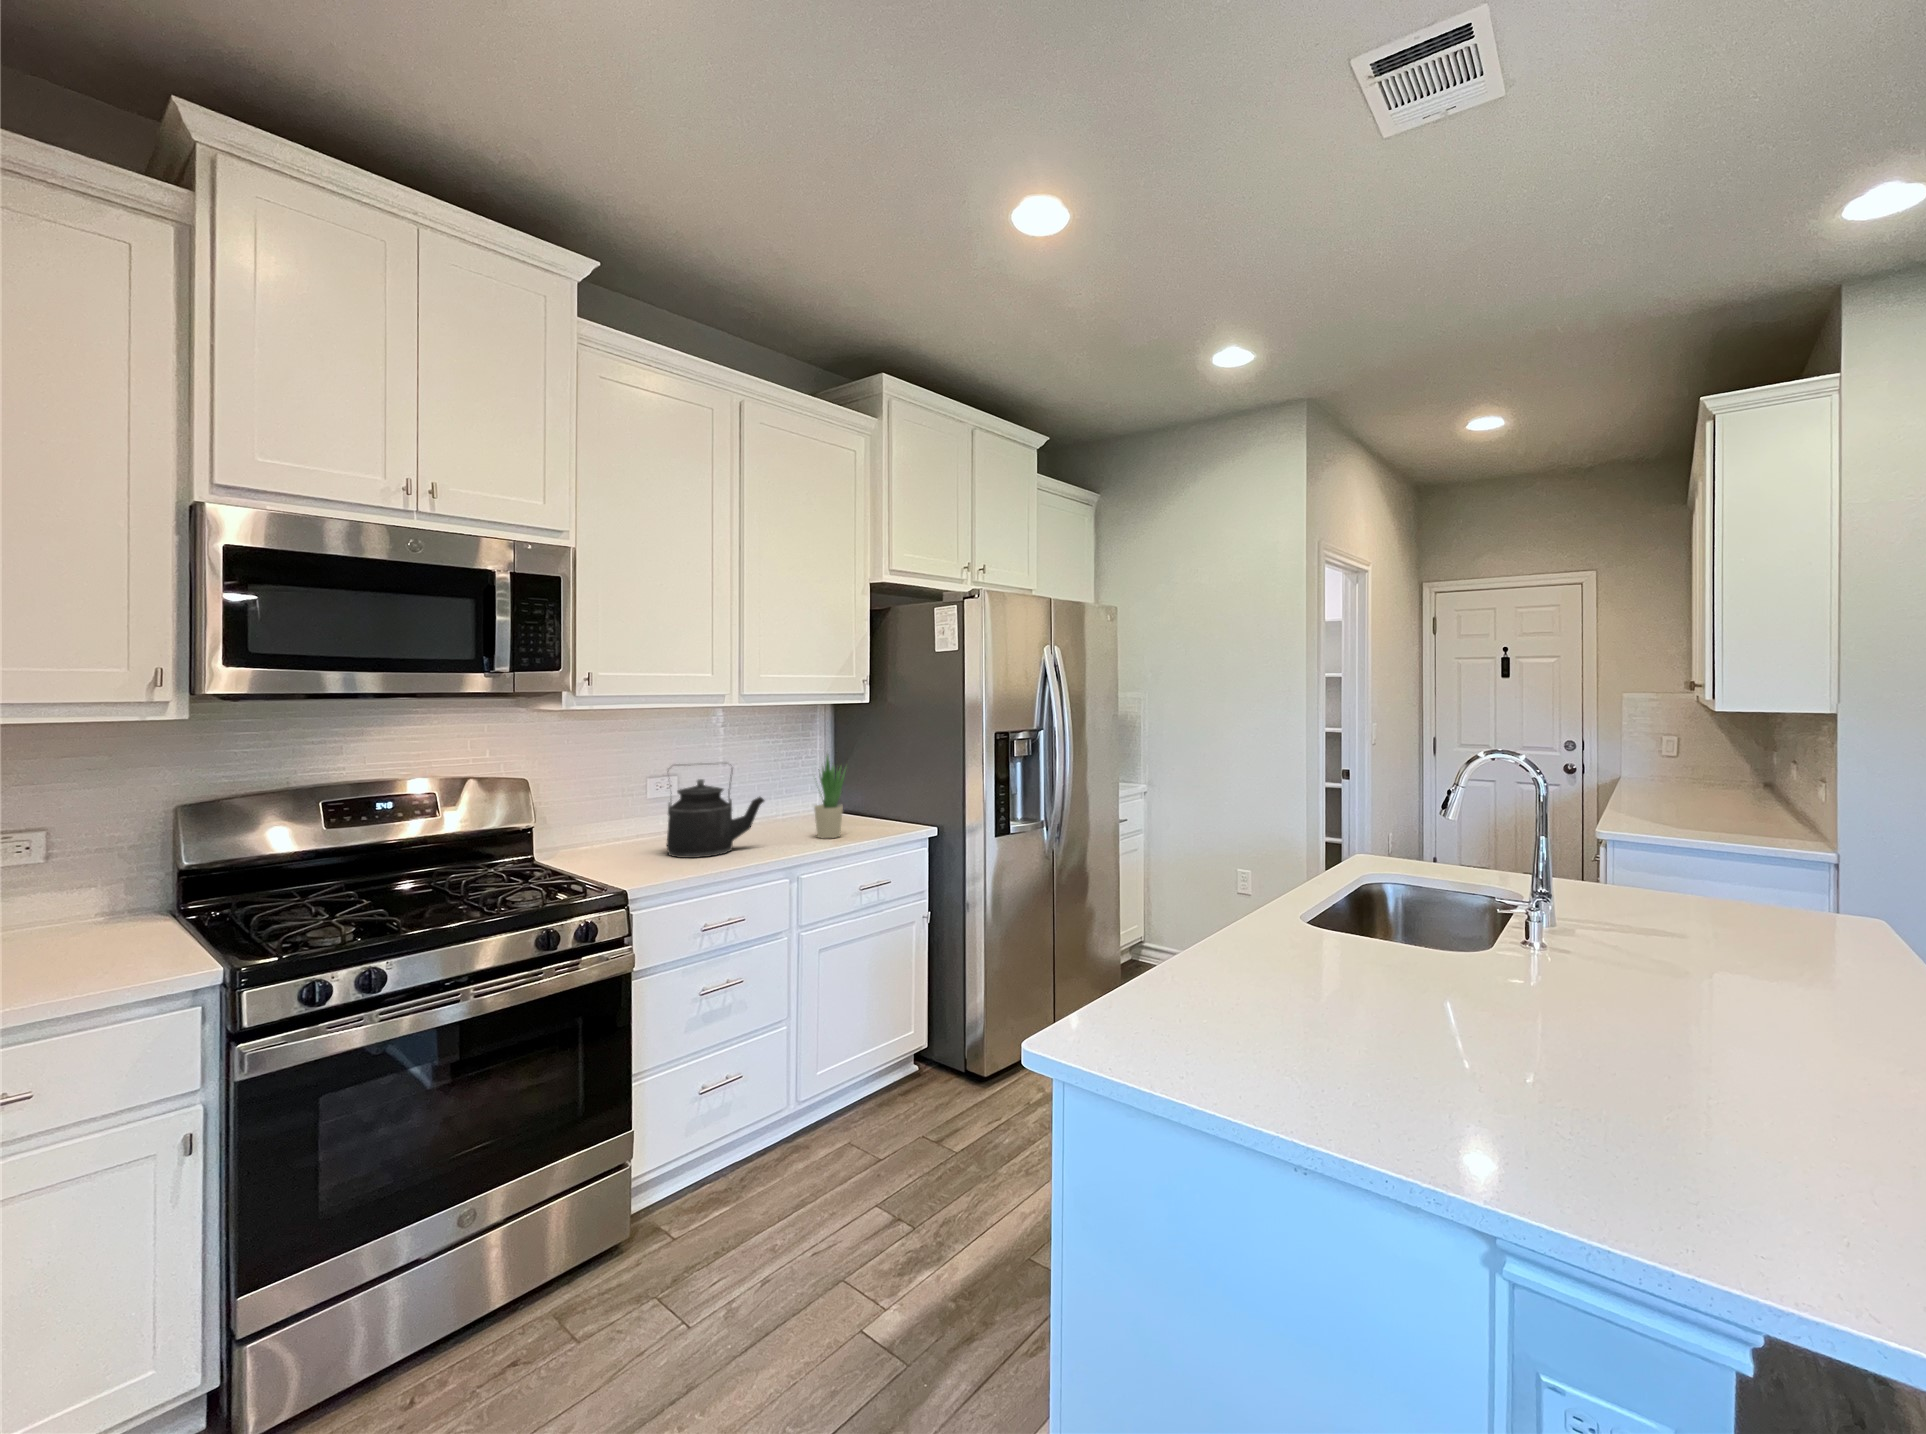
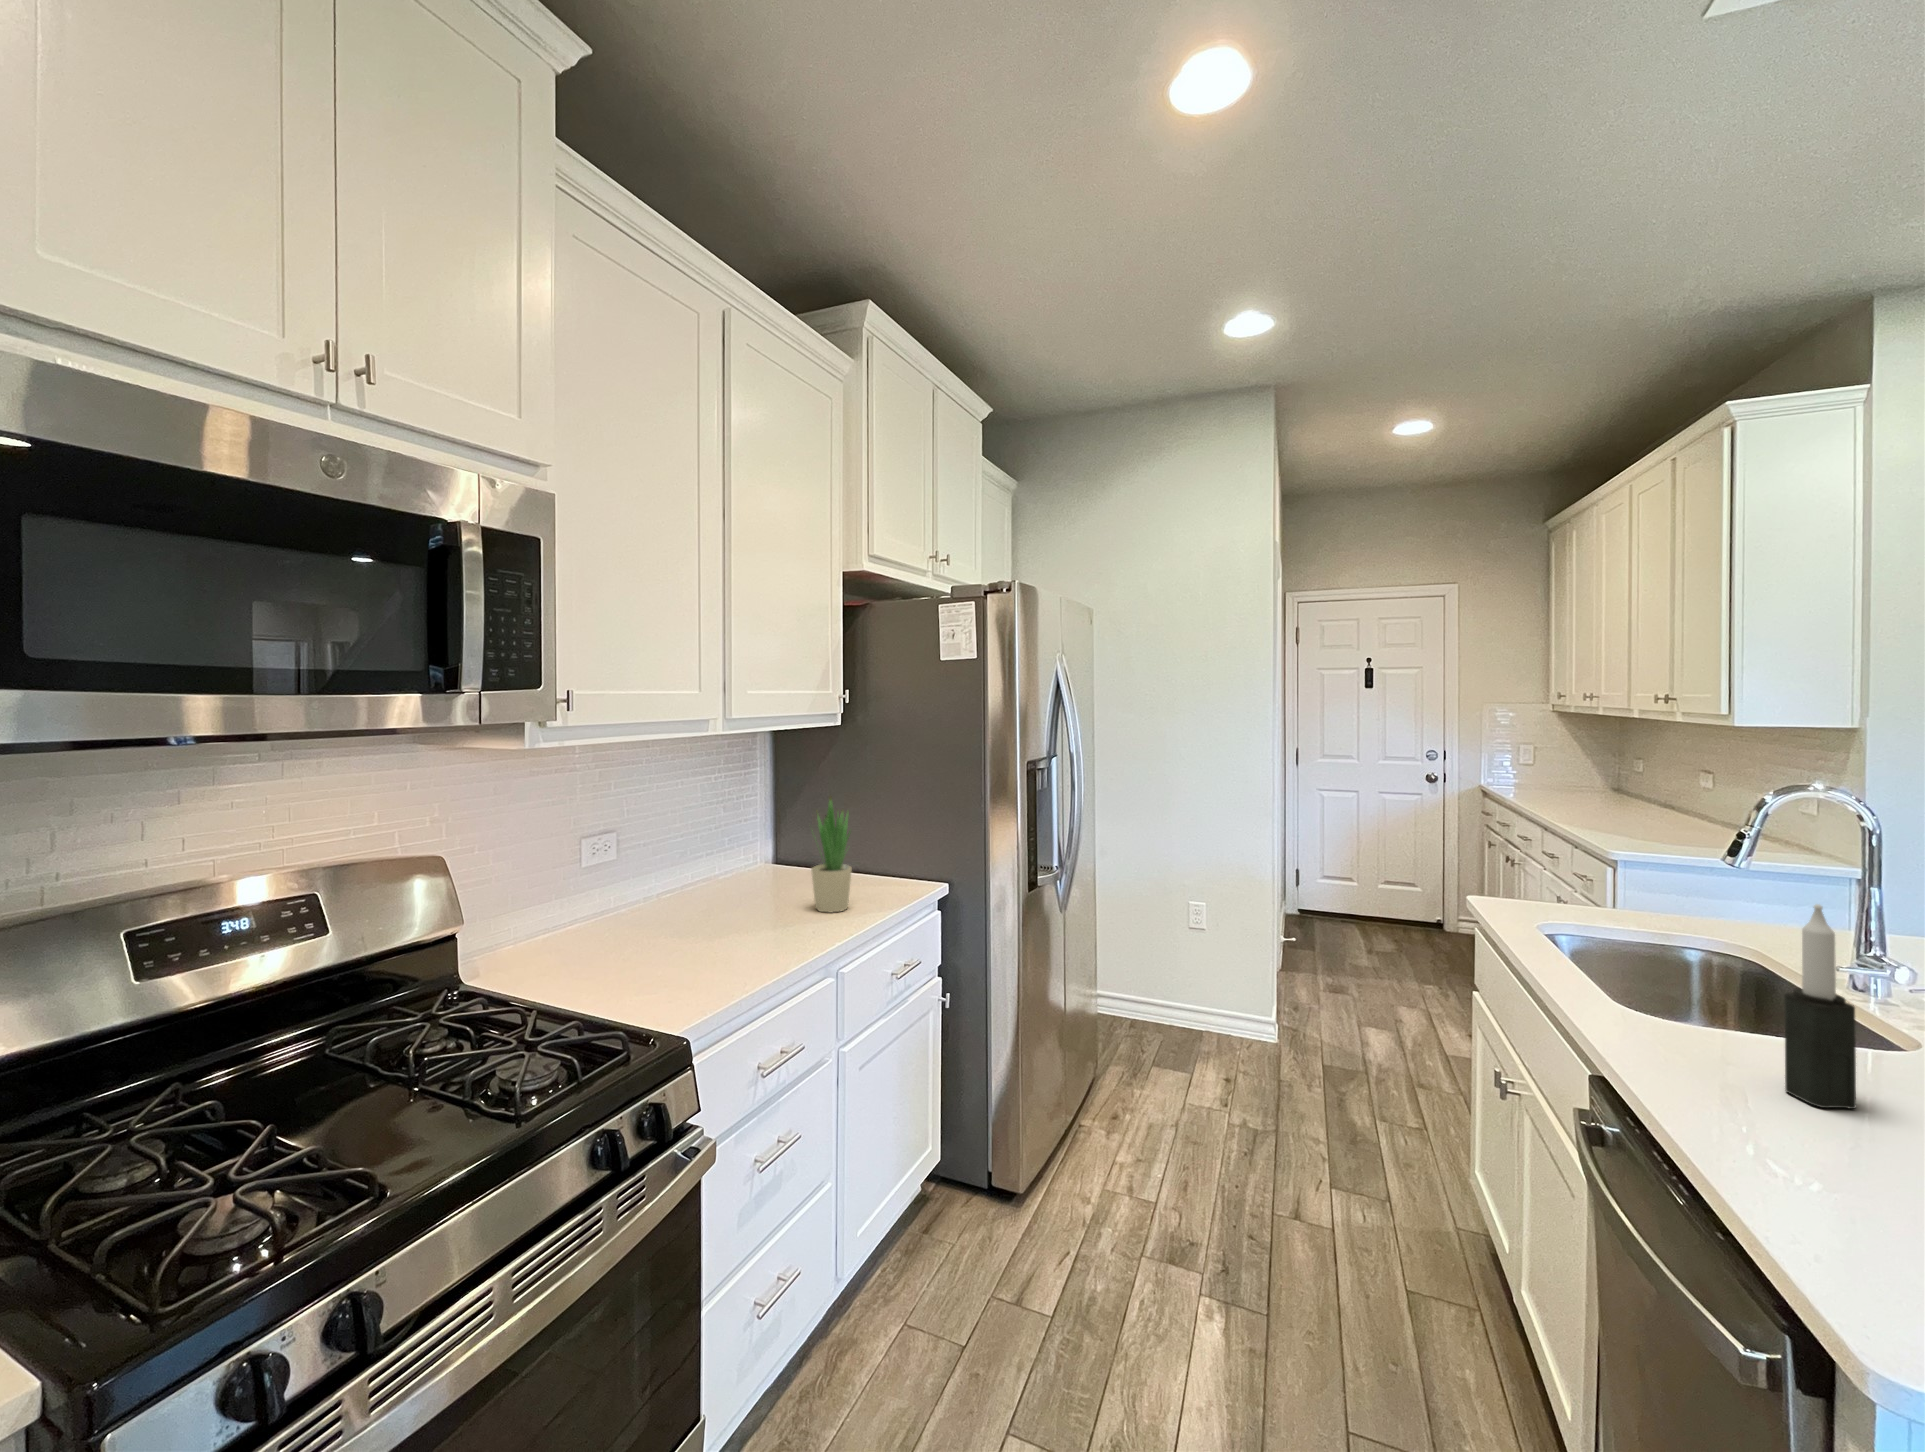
kettle: present [667,764,764,858] -> none [644,816,774,961]
candle: none [1266,832,1296,977] -> present [1784,904,1856,1109]

